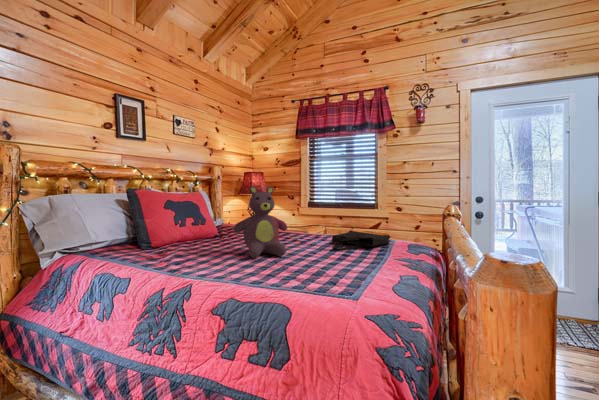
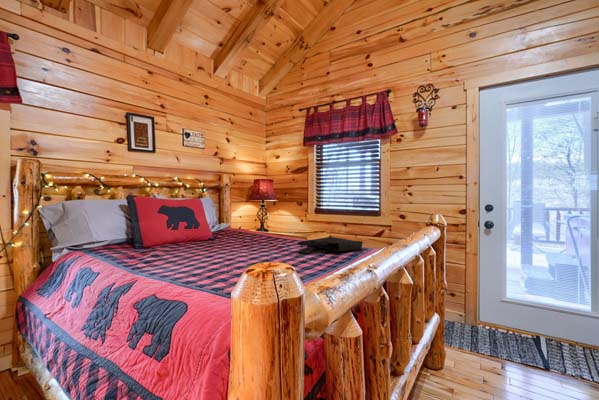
stuffed bear: present [234,186,287,258] -> none [205,193,257,258]

